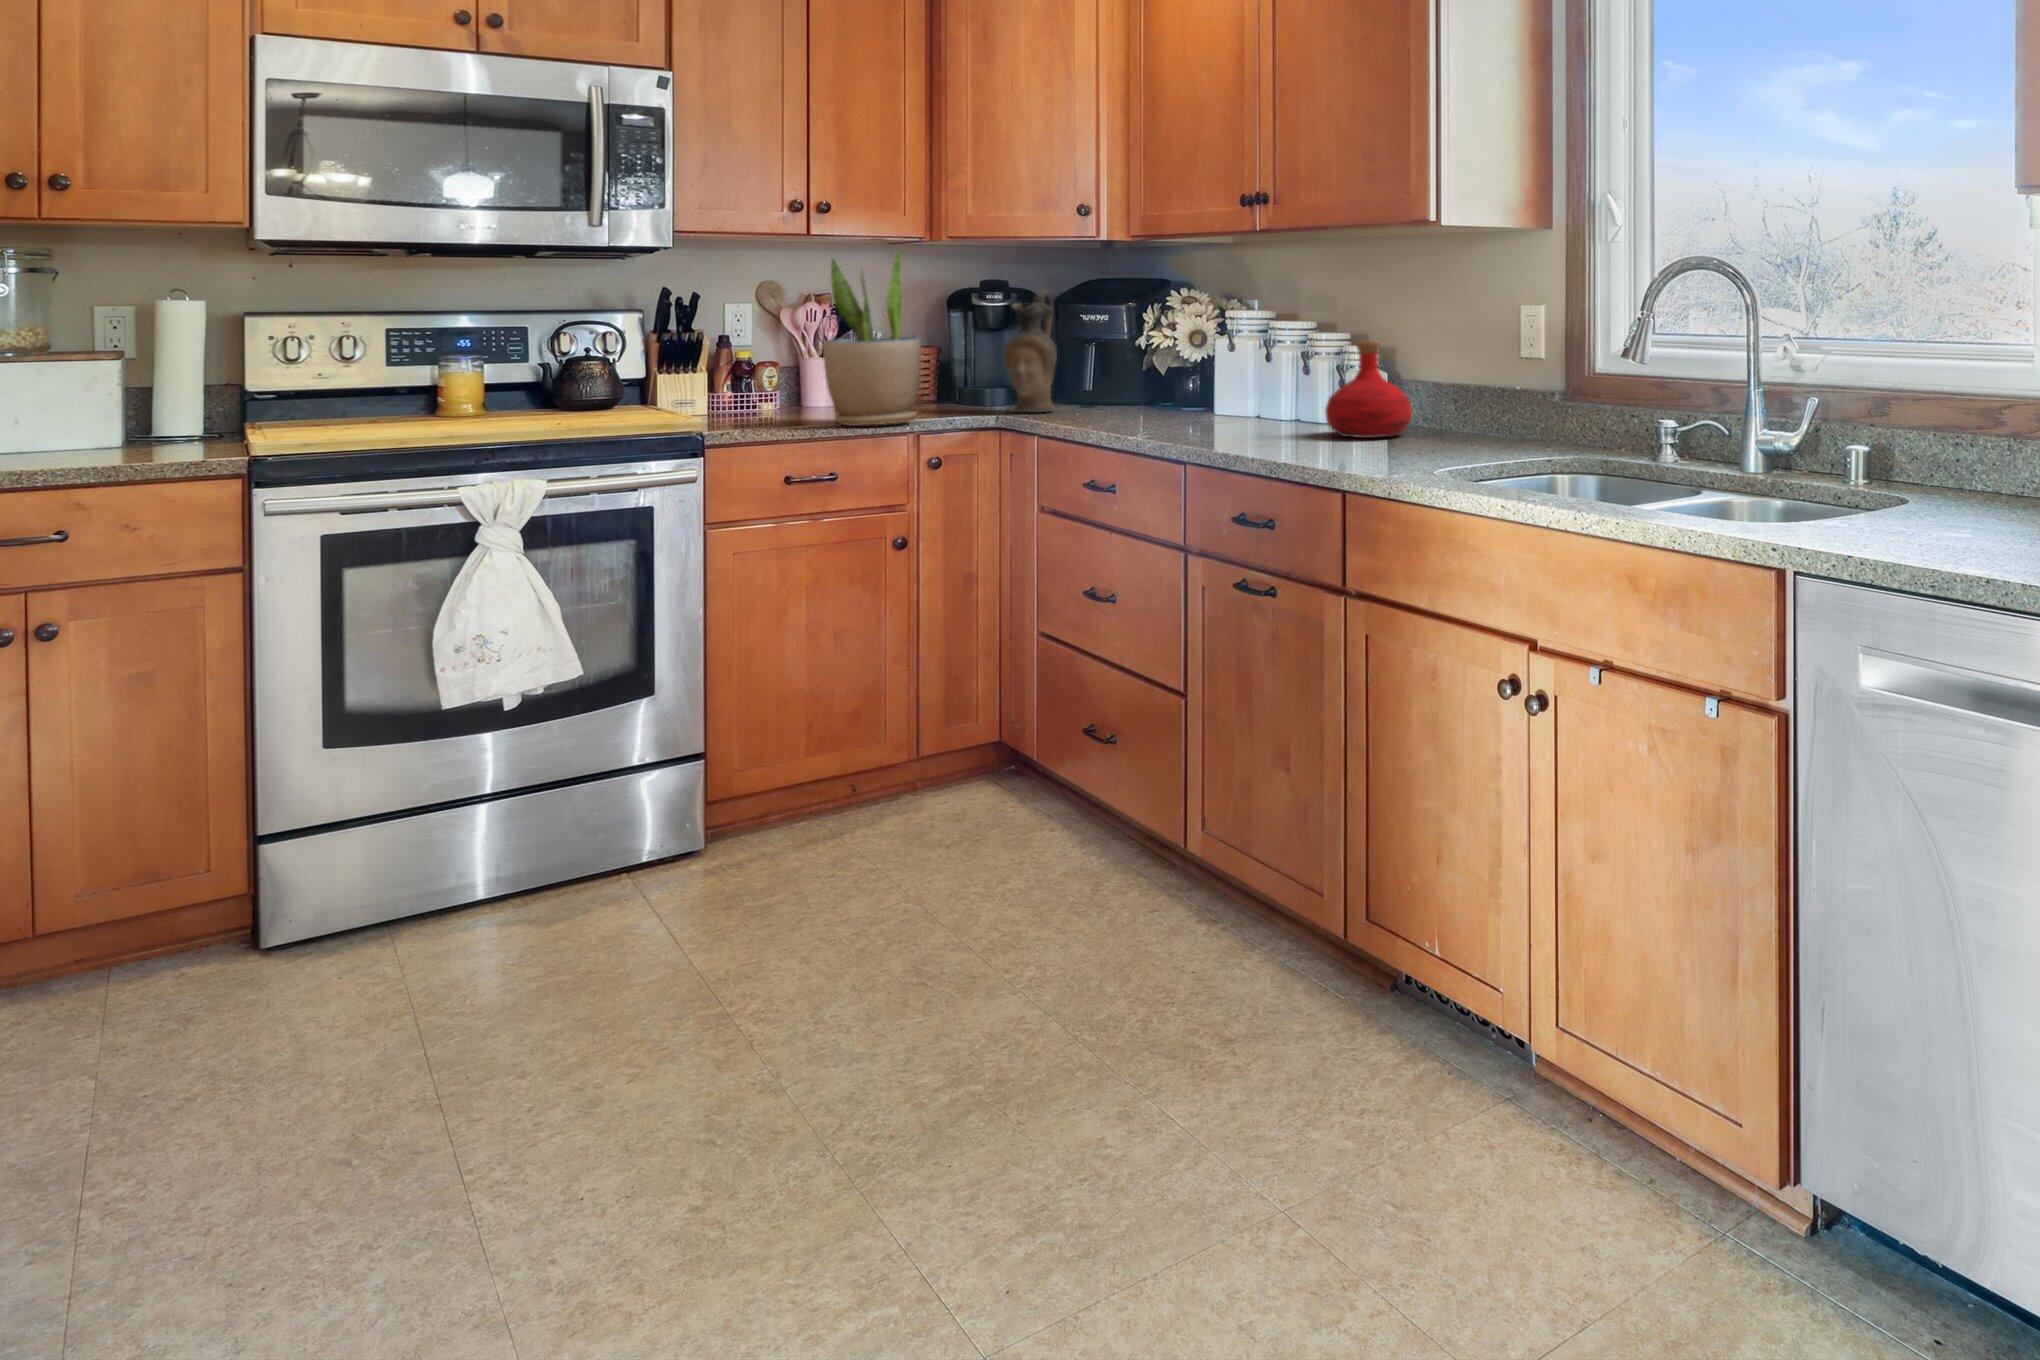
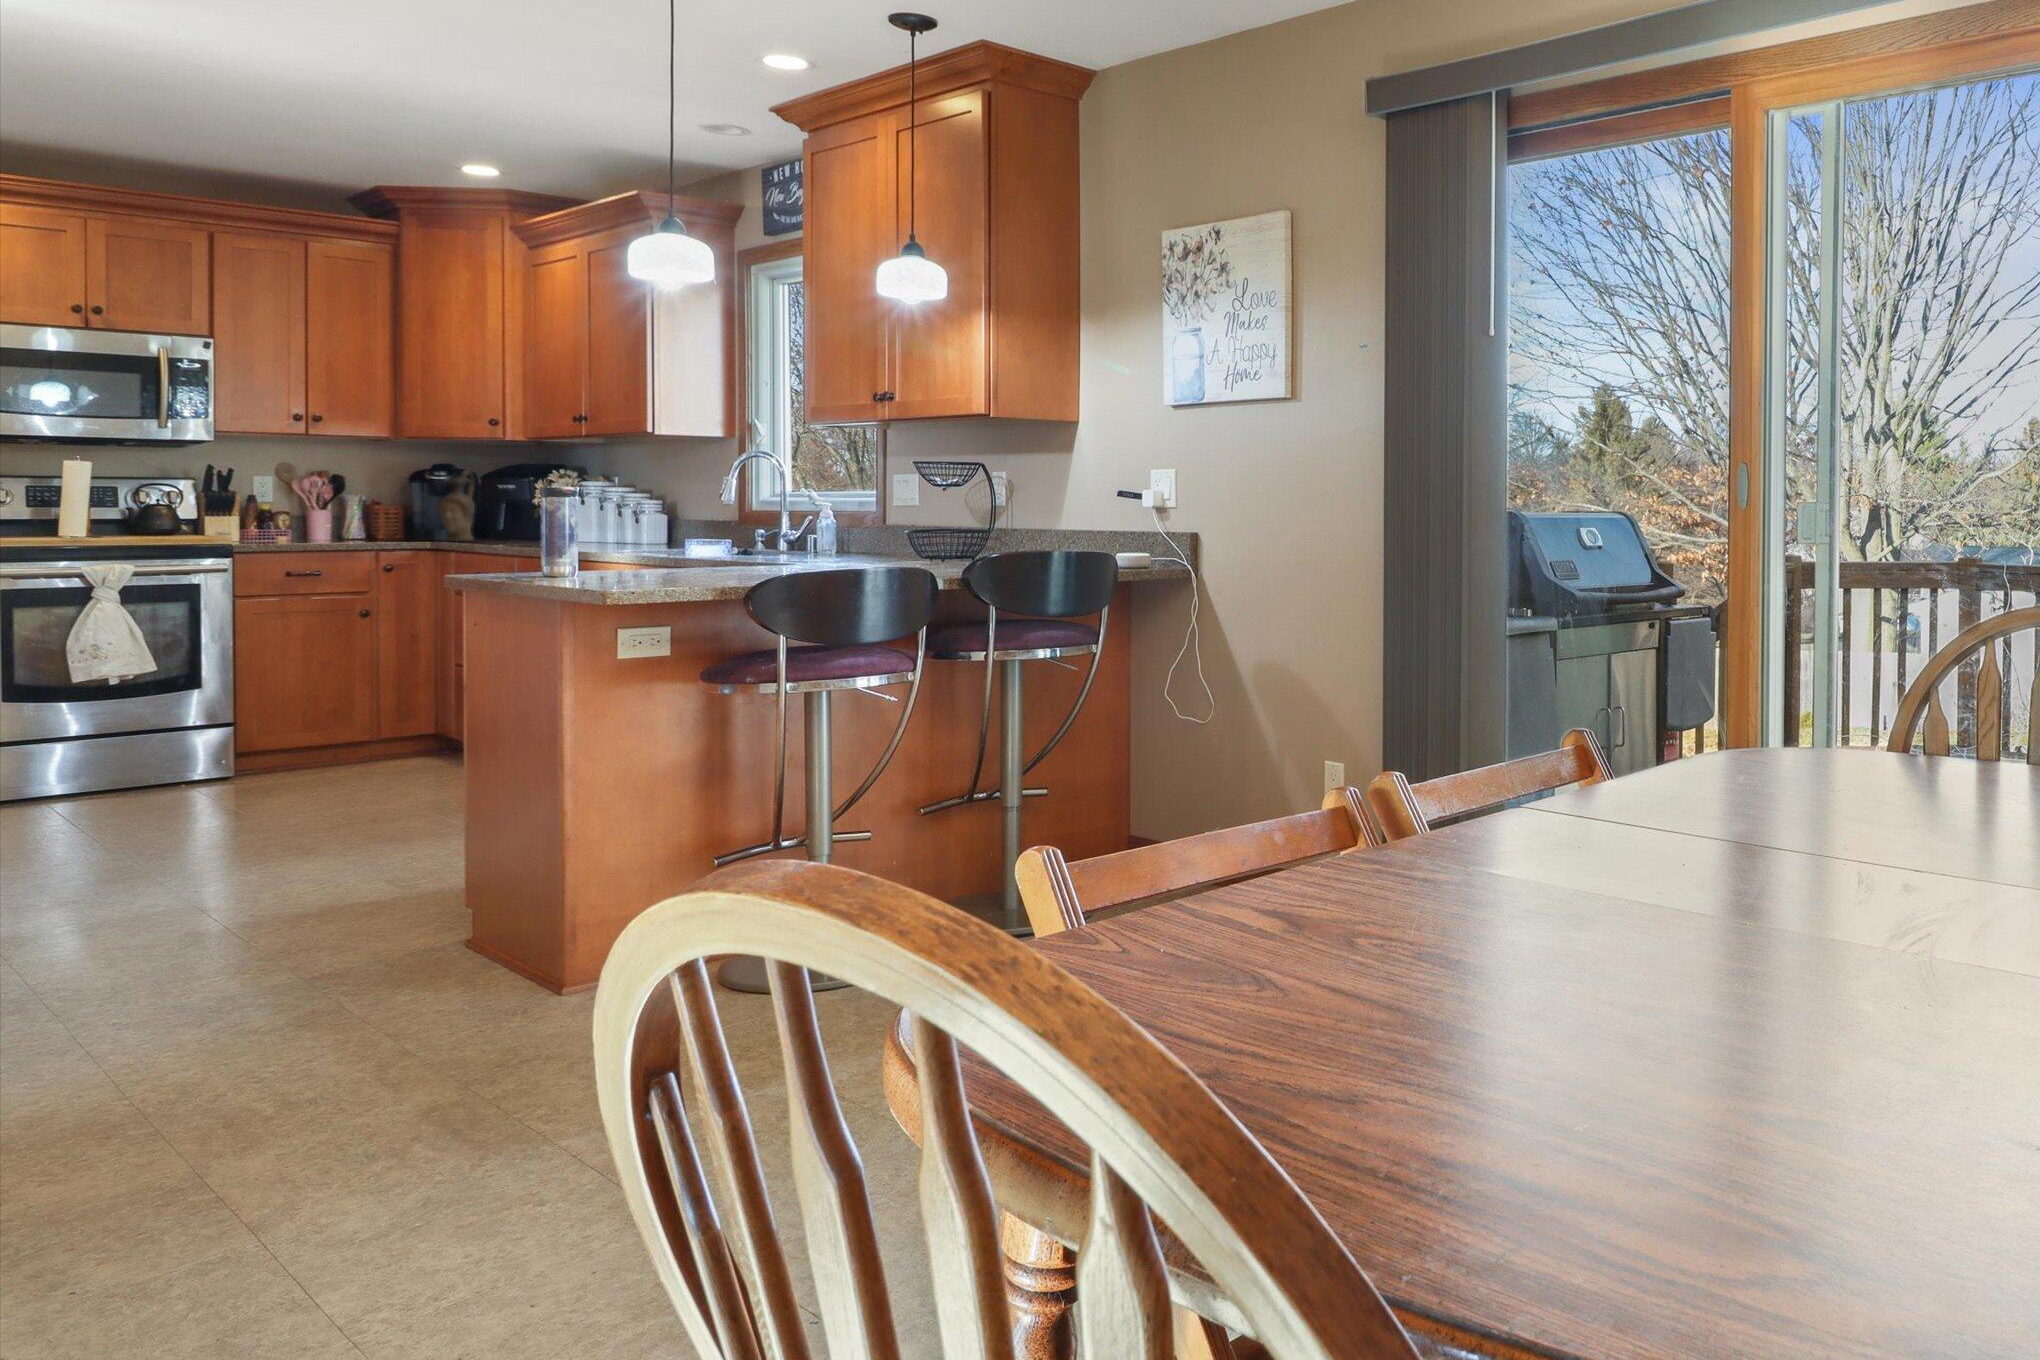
potted plant: present [822,250,921,426] -> none [312,443,378,544]
bottle: present [1325,341,1412,438] -> none [613,498,666,549]

